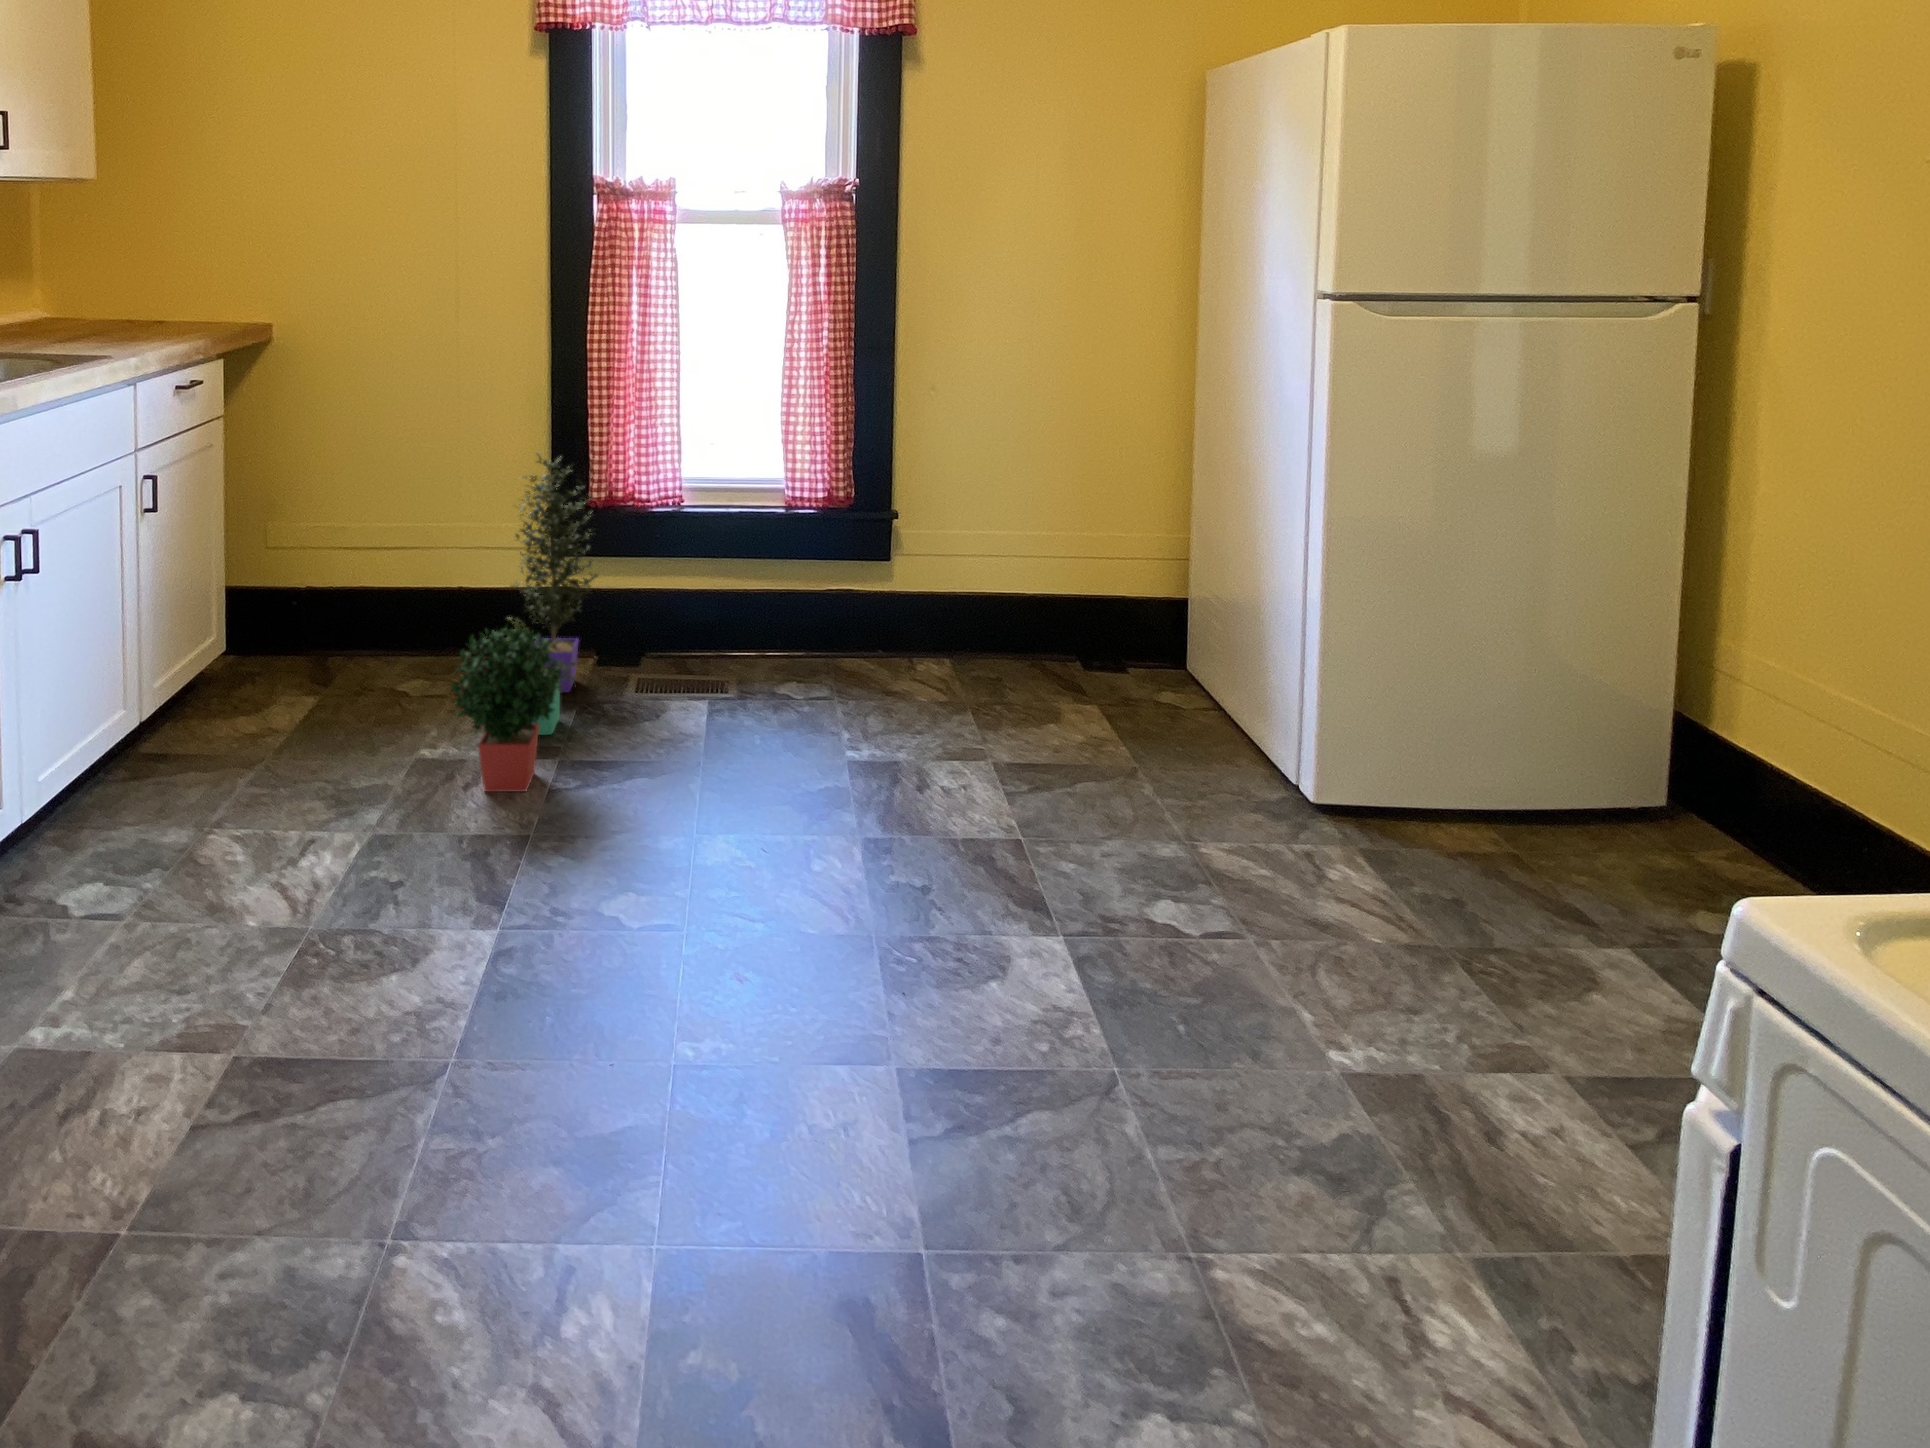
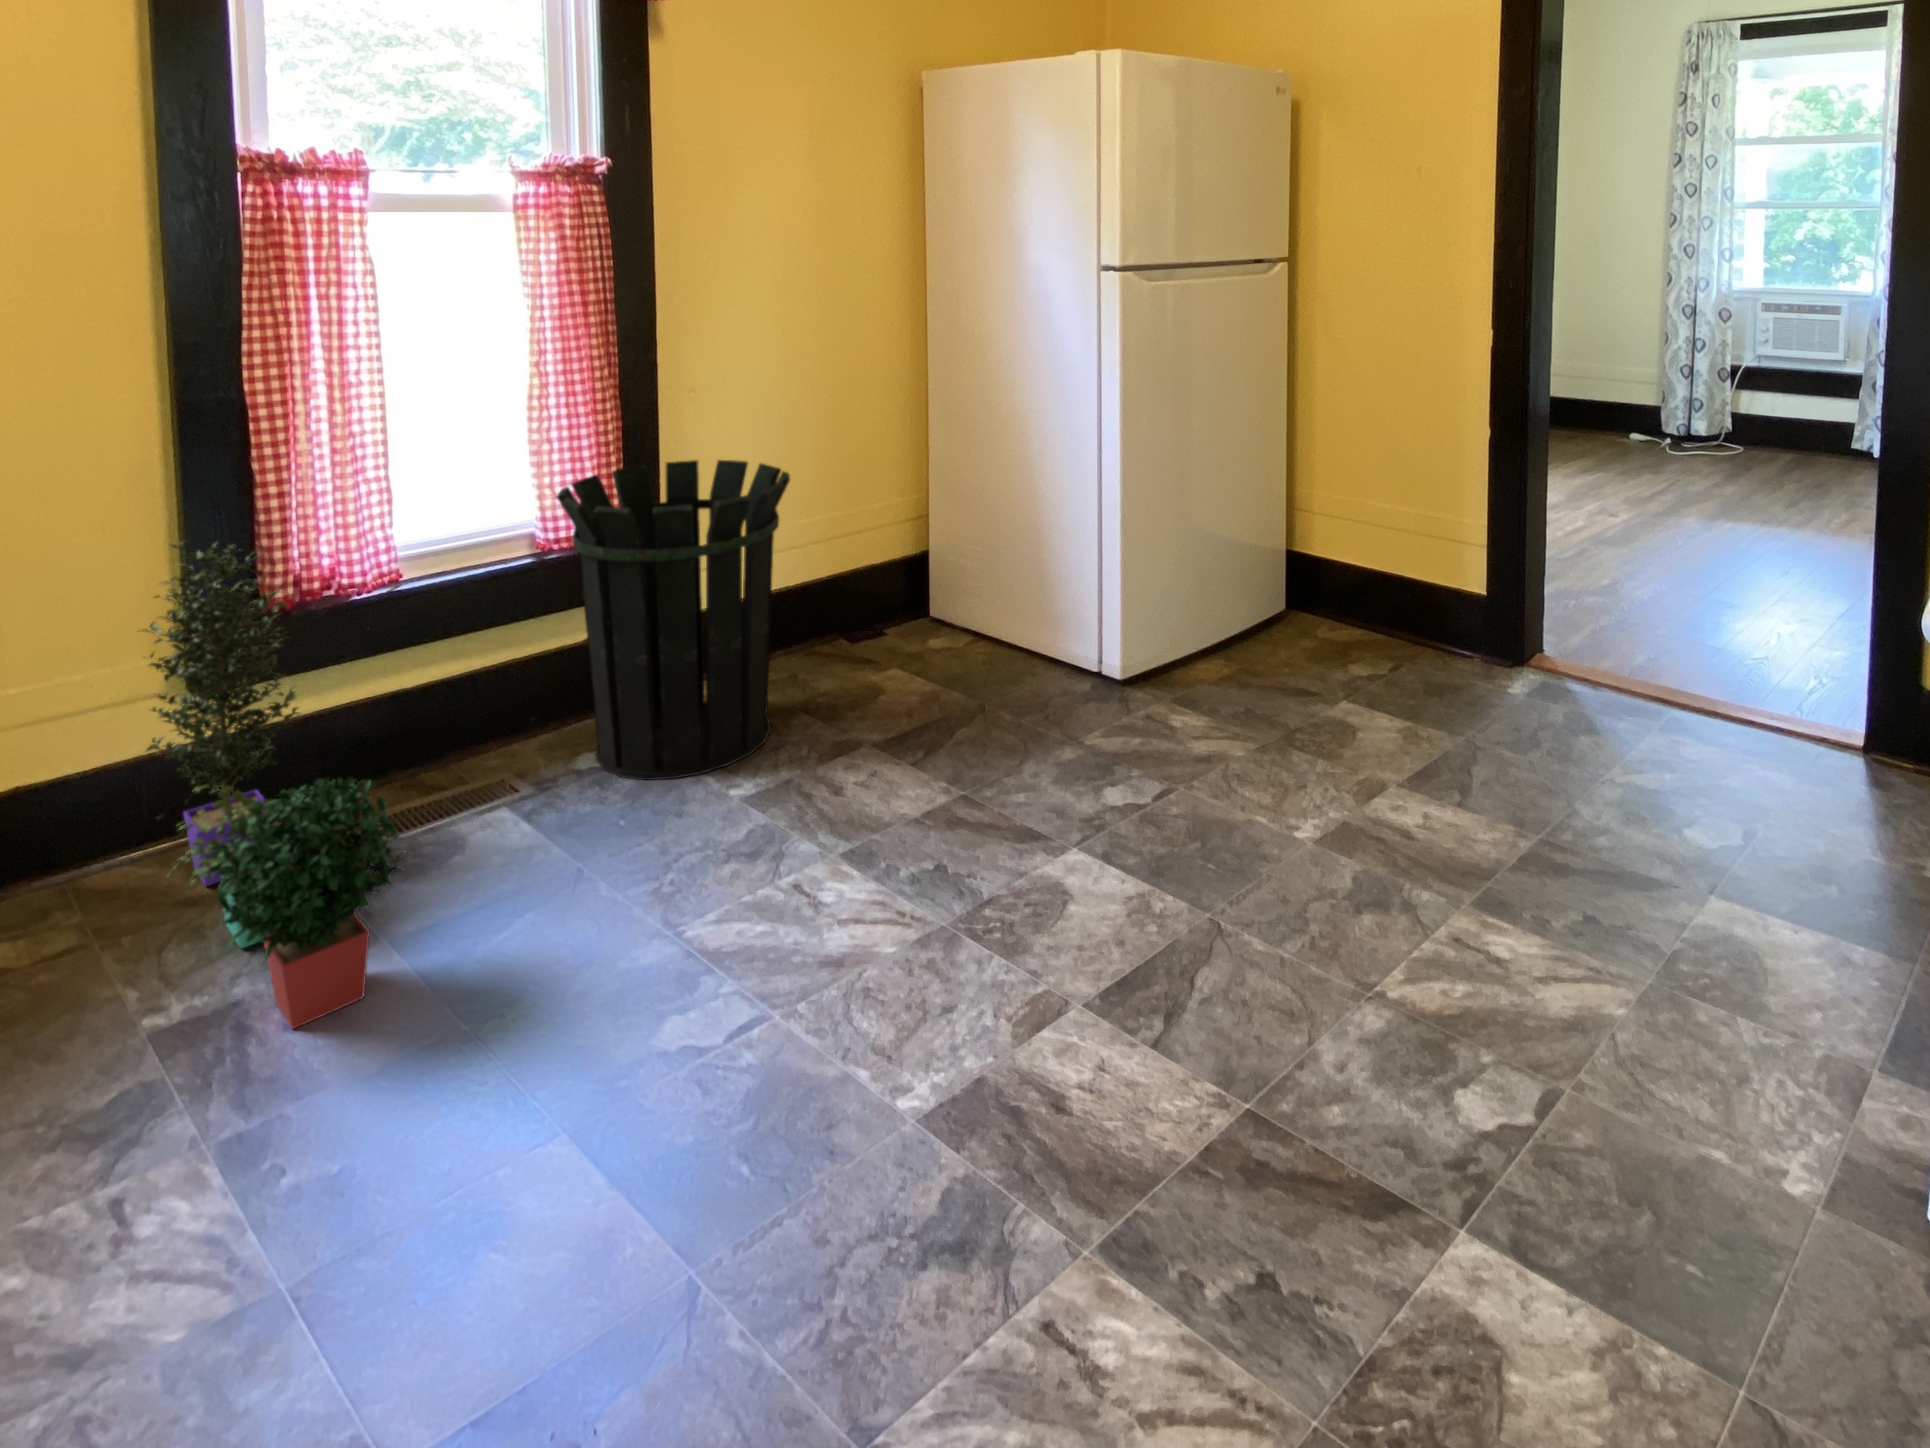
waste bin: none [771,454,969,741] -> present [557,460,790,780]

